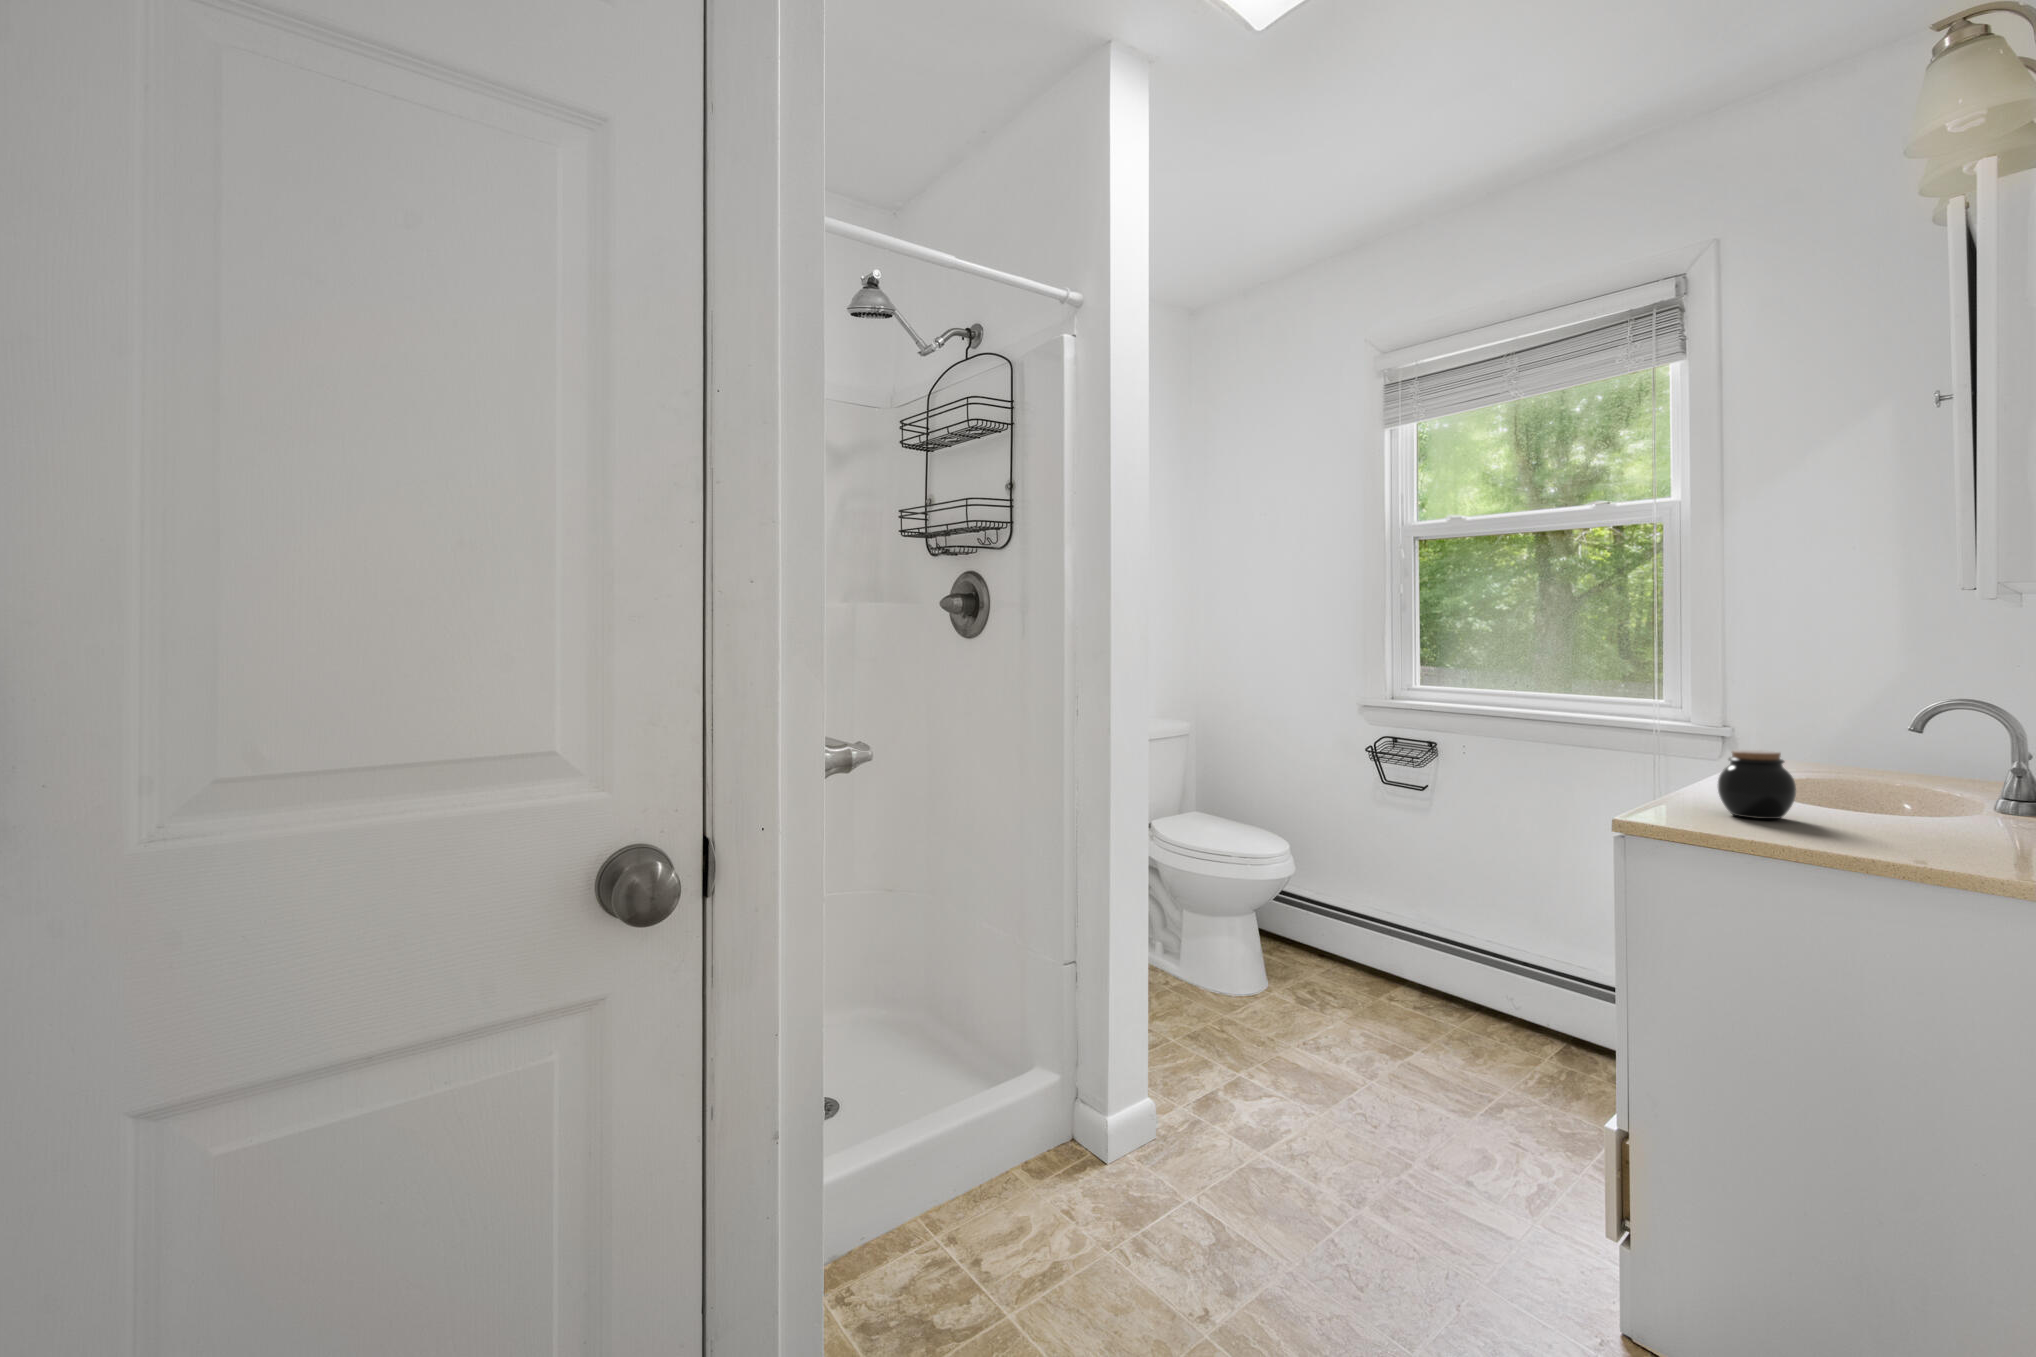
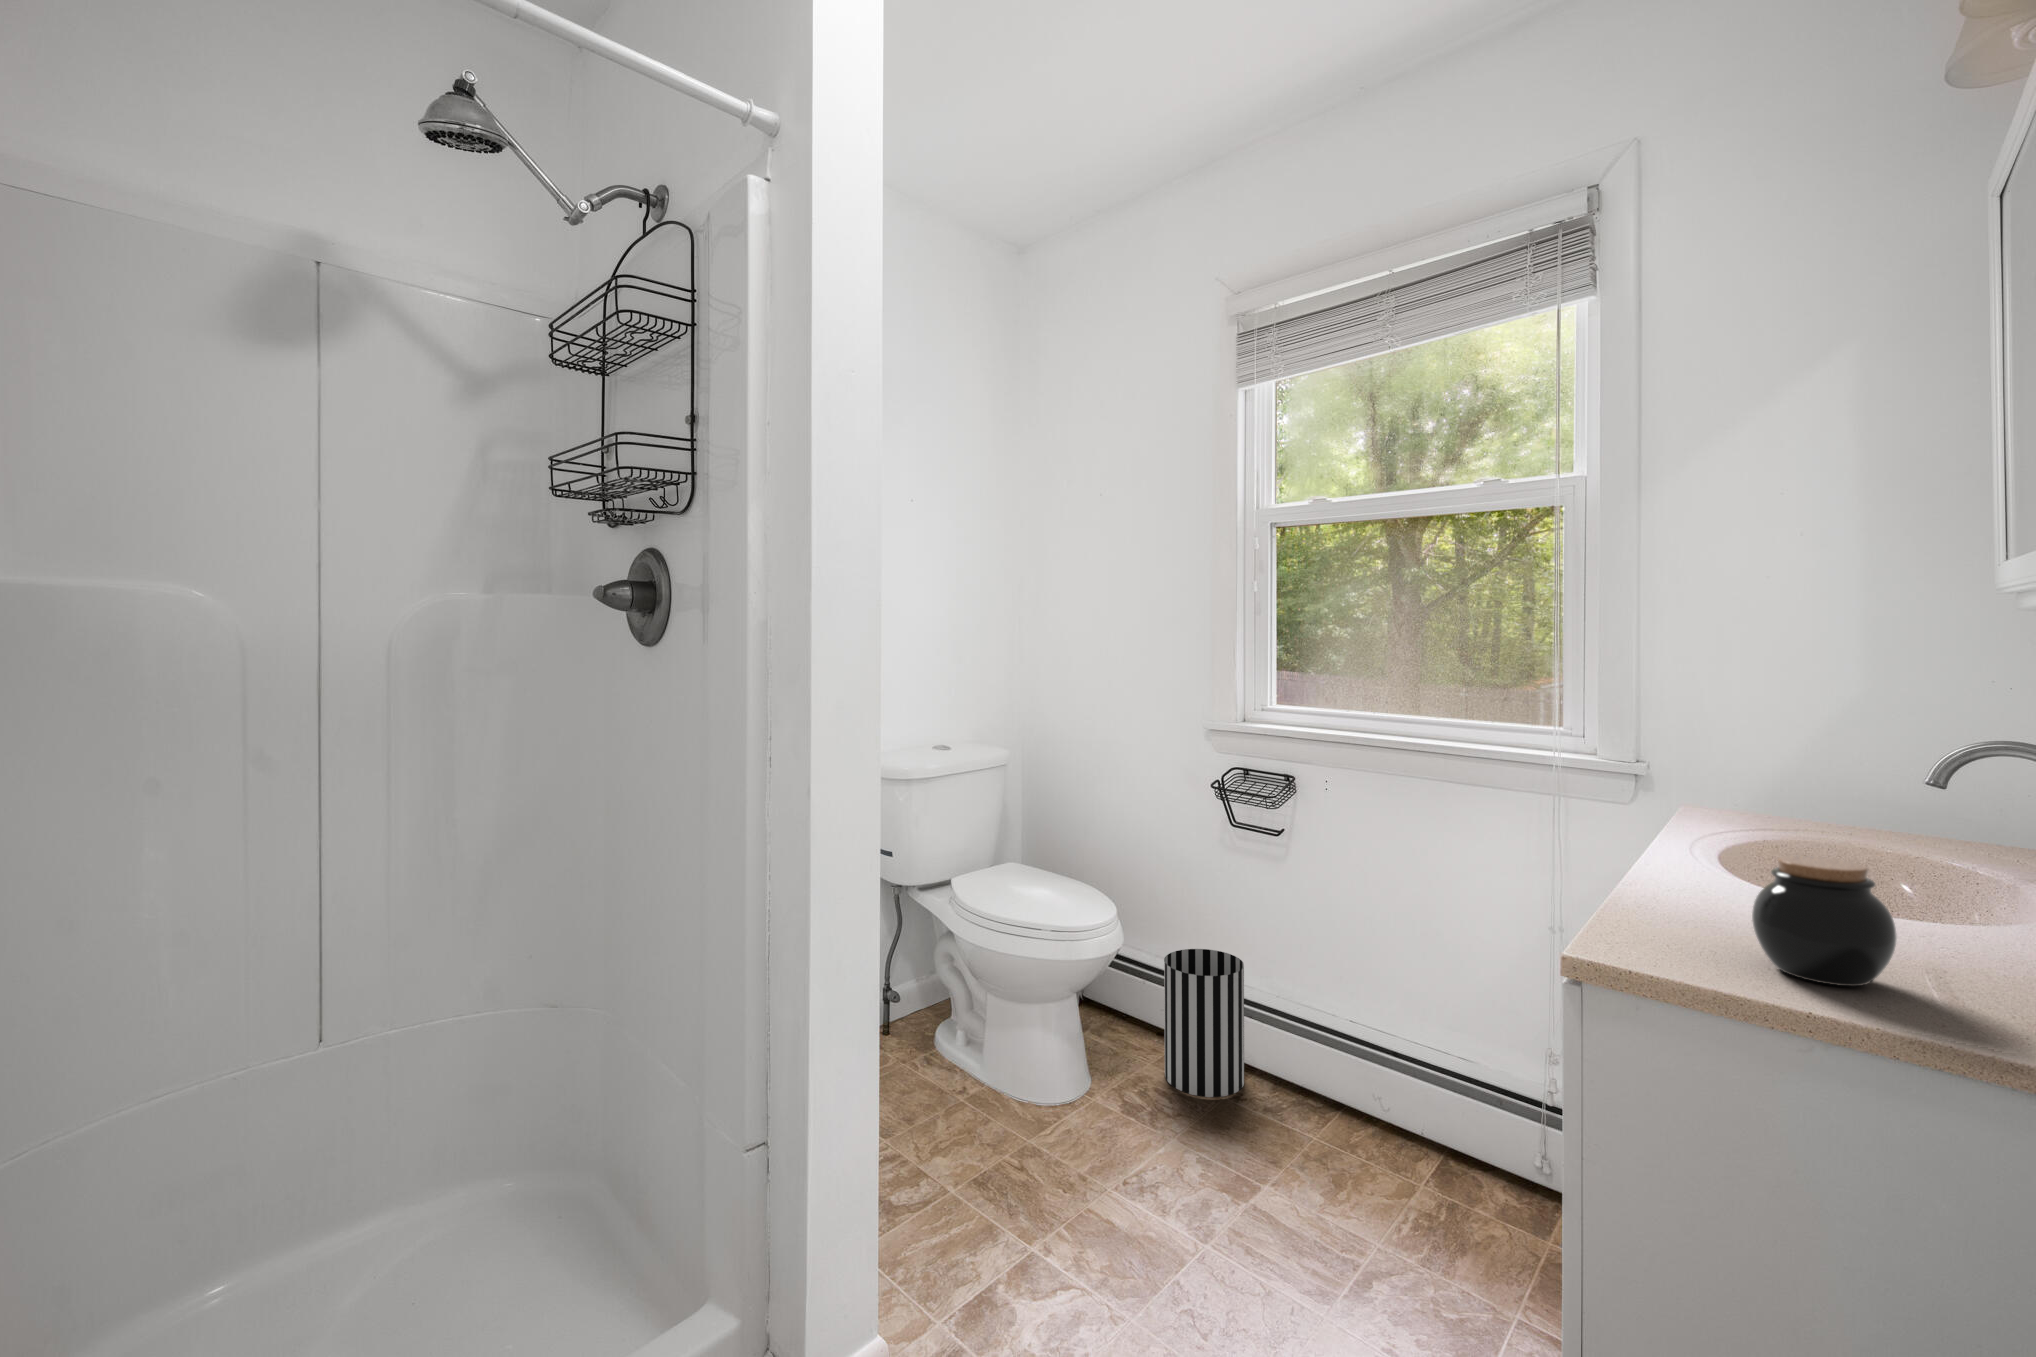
wastebasket: none [1328,885,1396,998] -> present [1164,949,1244,1097]

